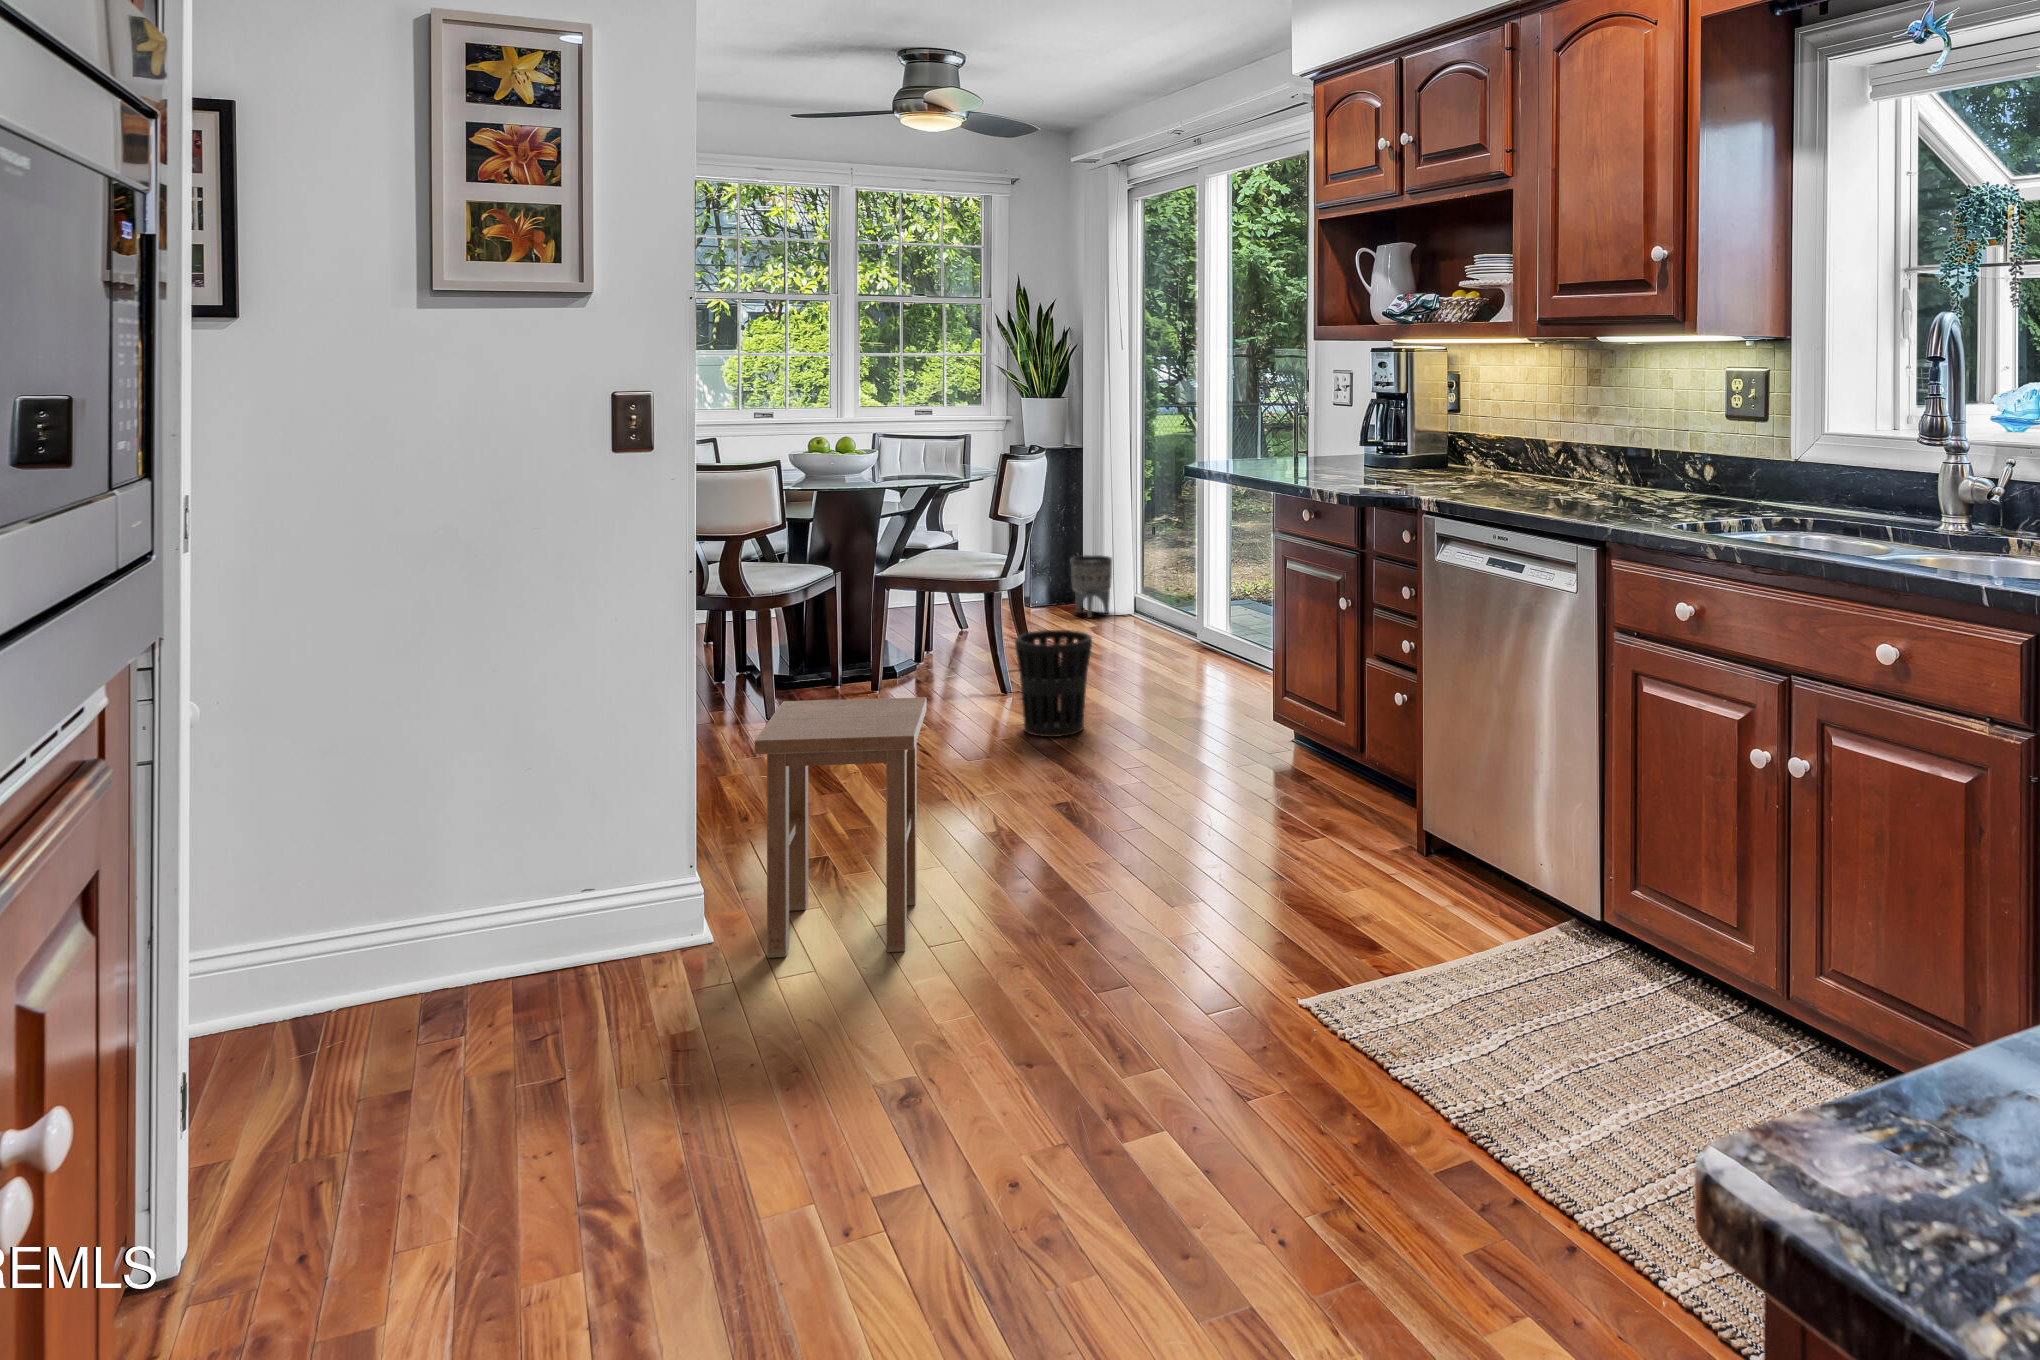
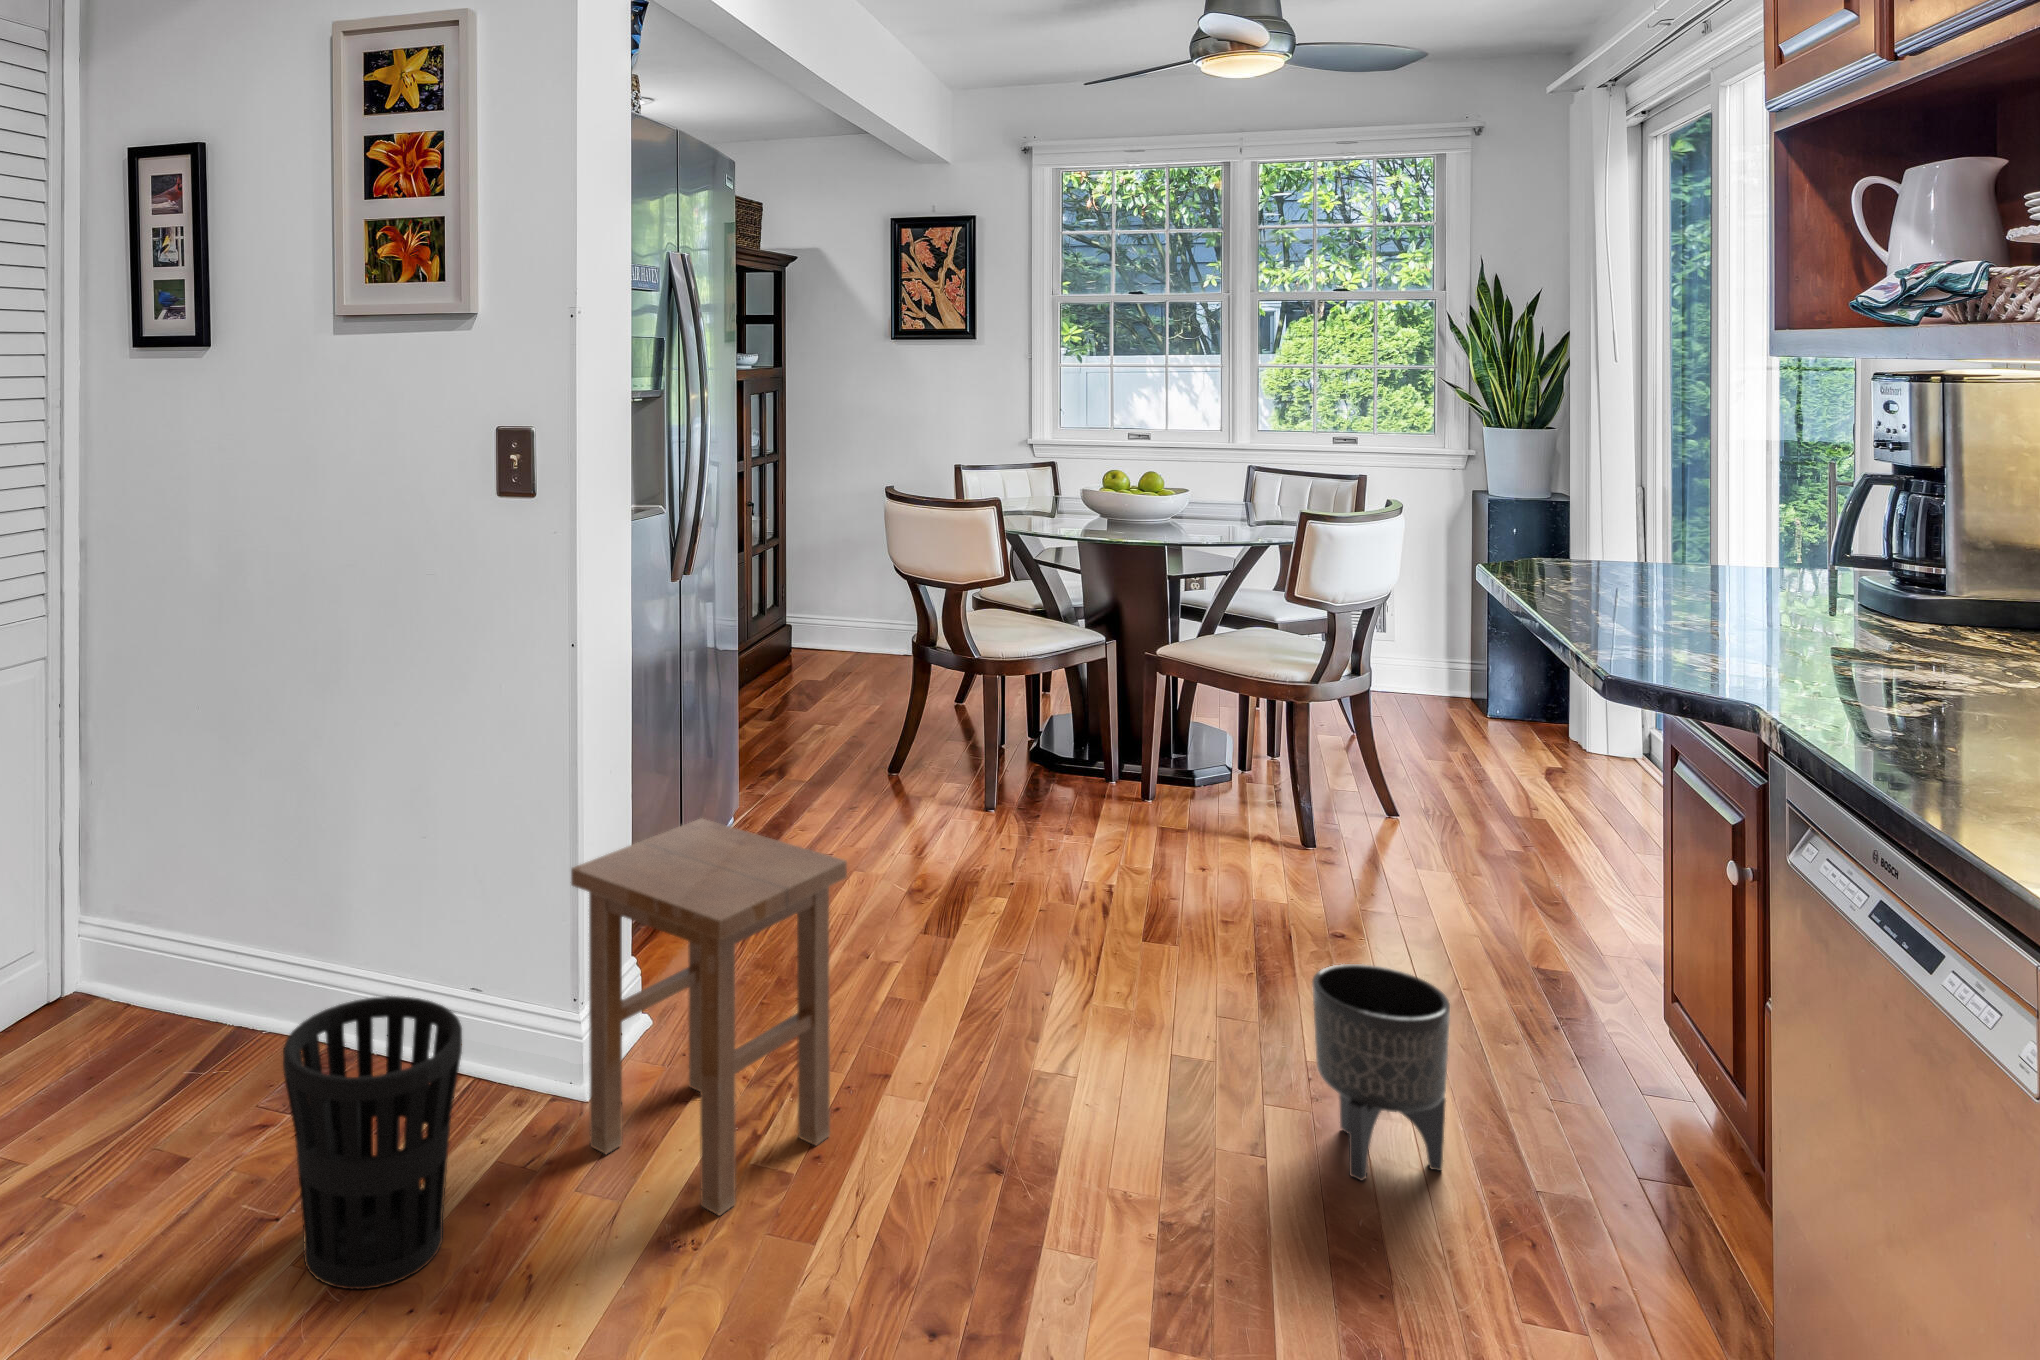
planter: present [1071,555,1112,618] -> present [1312,964,1450,1180]
wastebasket: present [1015,630,1092,737] -> present [283,996,462,1289]

